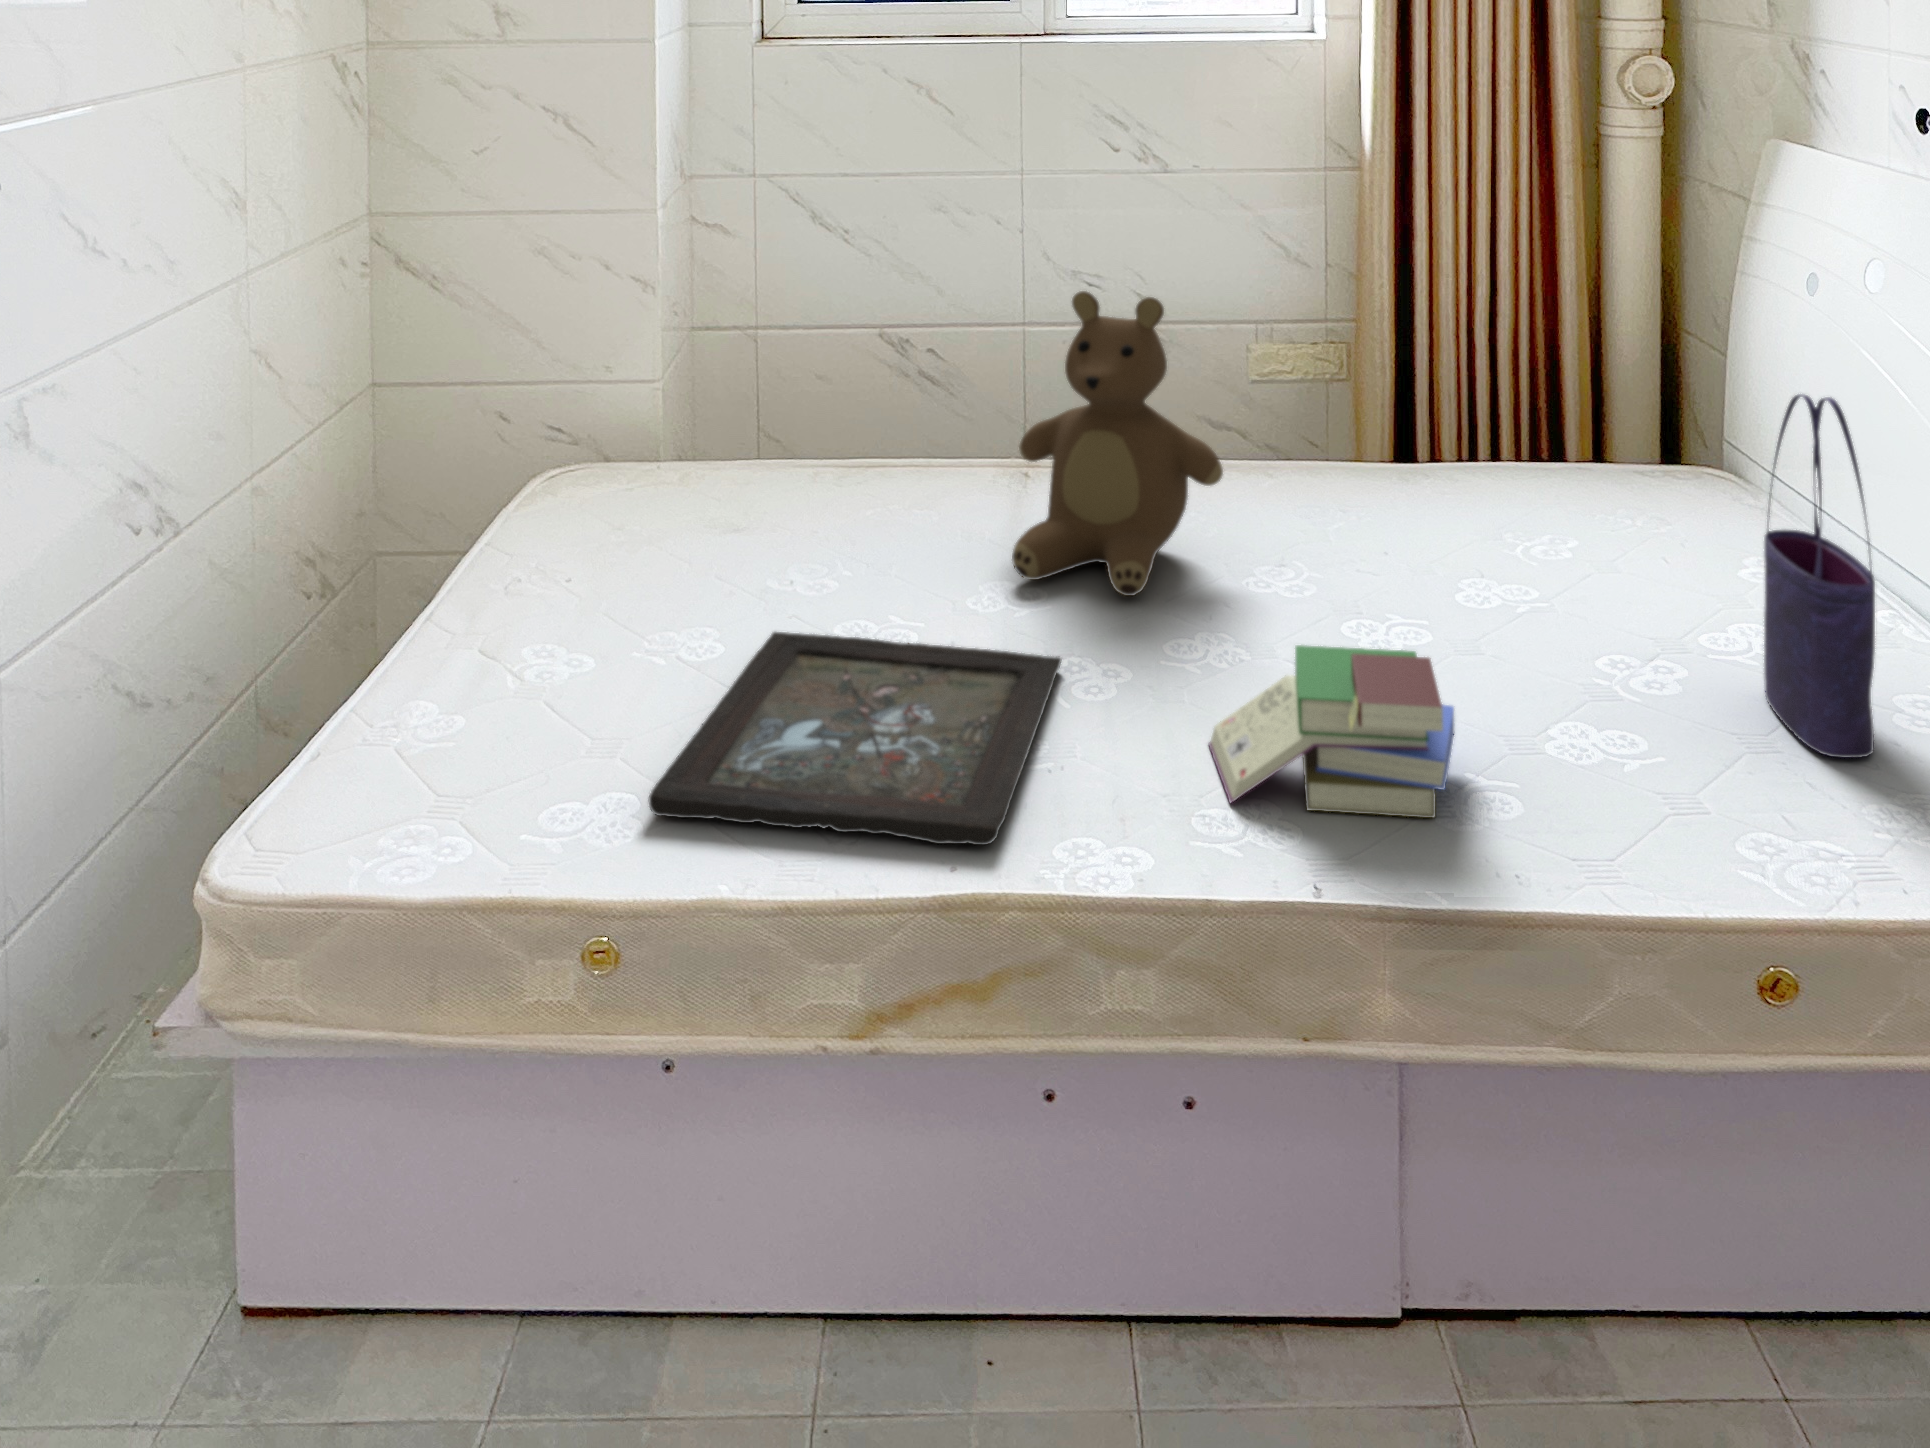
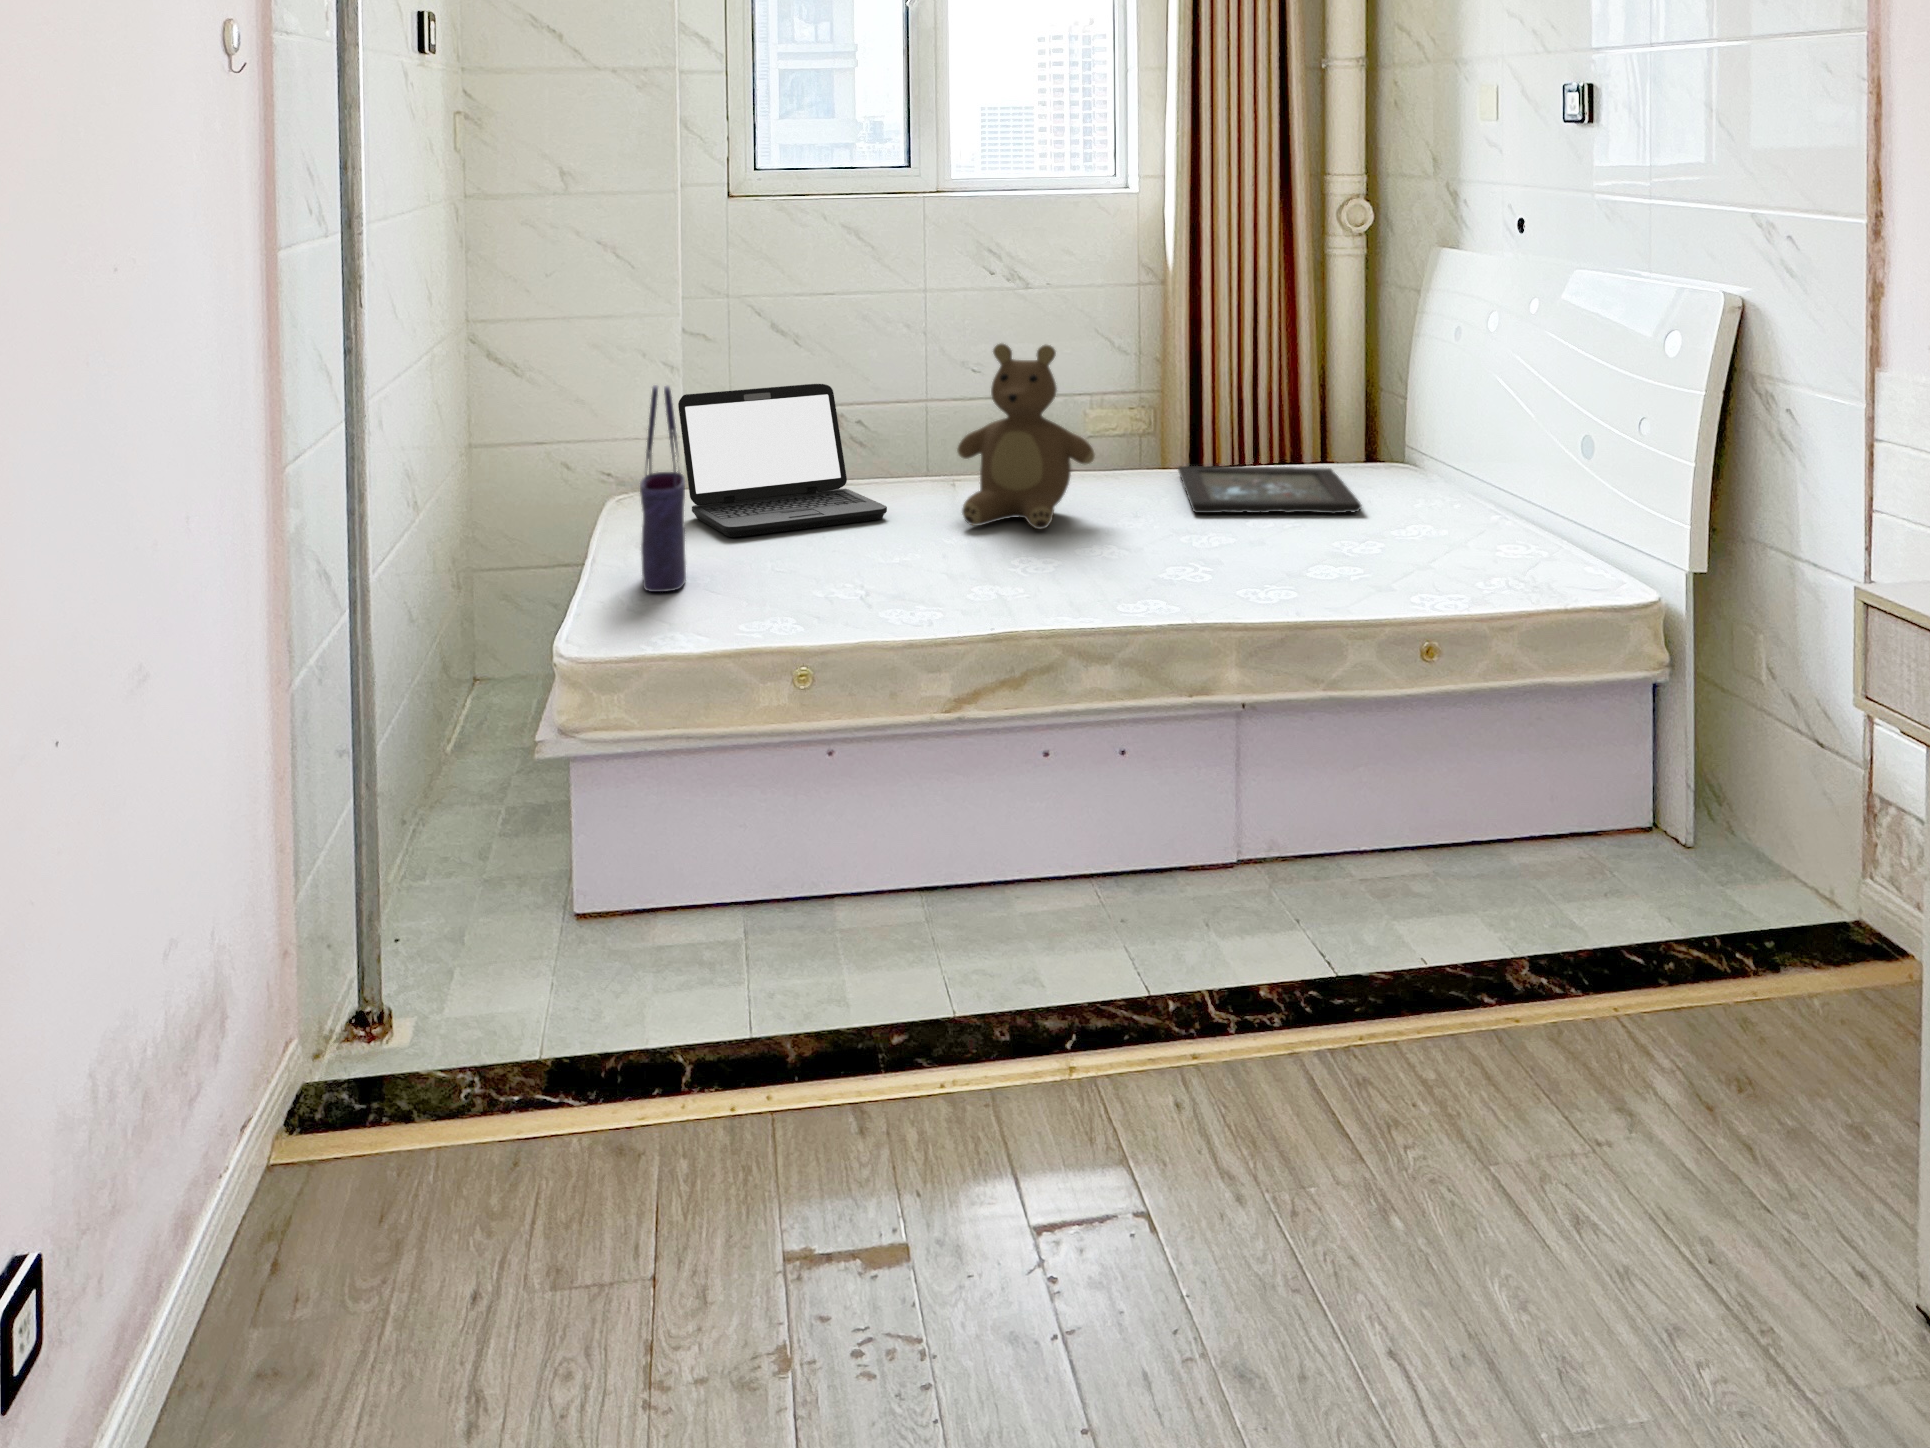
laptop: none [622,329,909,583] -> present [678,384,887,537]
tote bag: present [1764,394,1875,758] -> present [640,385,686,592]
tray: present [648,632,1061,845] -> present [1178,466,1362,513]
book: present [1209,645,1455,818] -> none [1110,514,1252,600]

